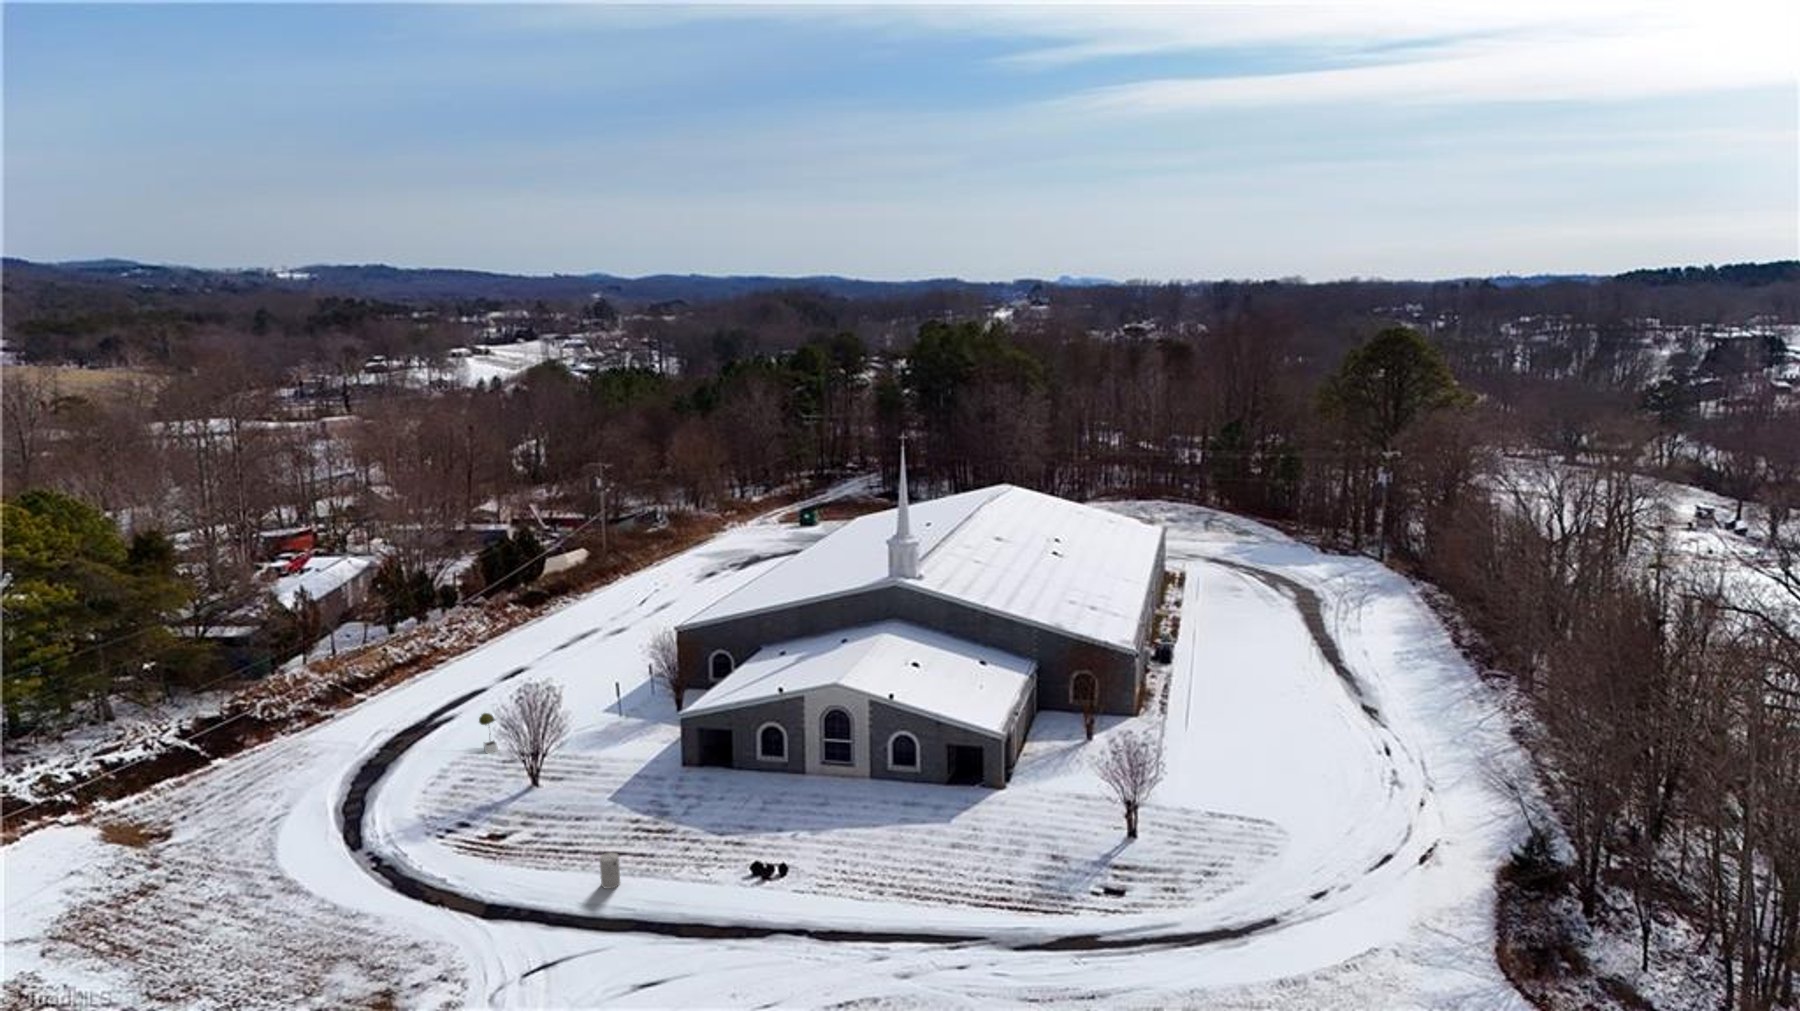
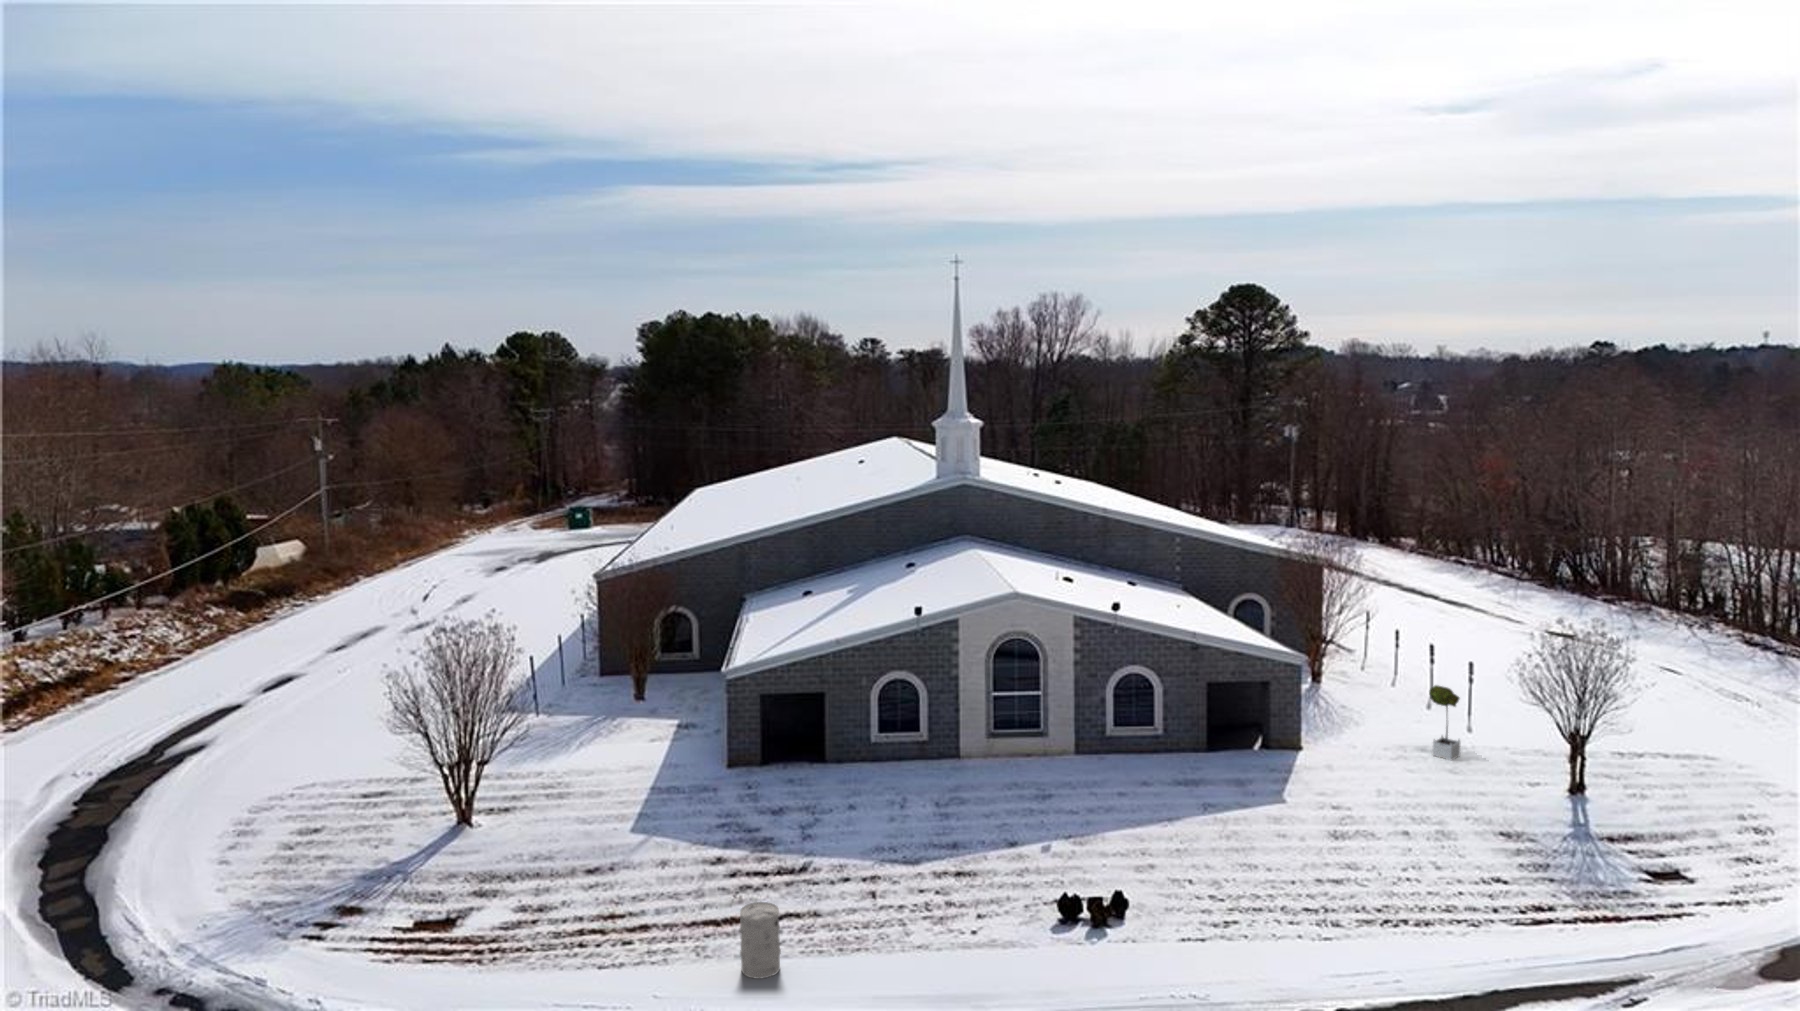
potted tree: present [479,713,497,753] -> present [1429,685,1460,760]

